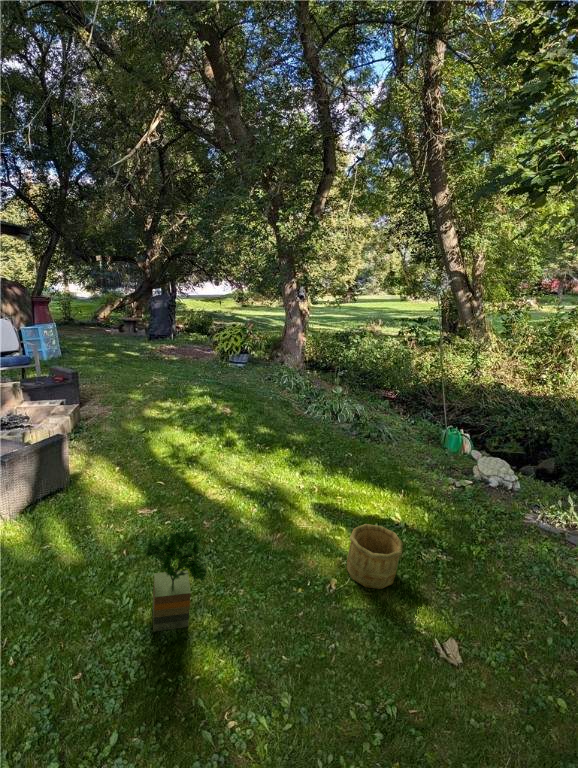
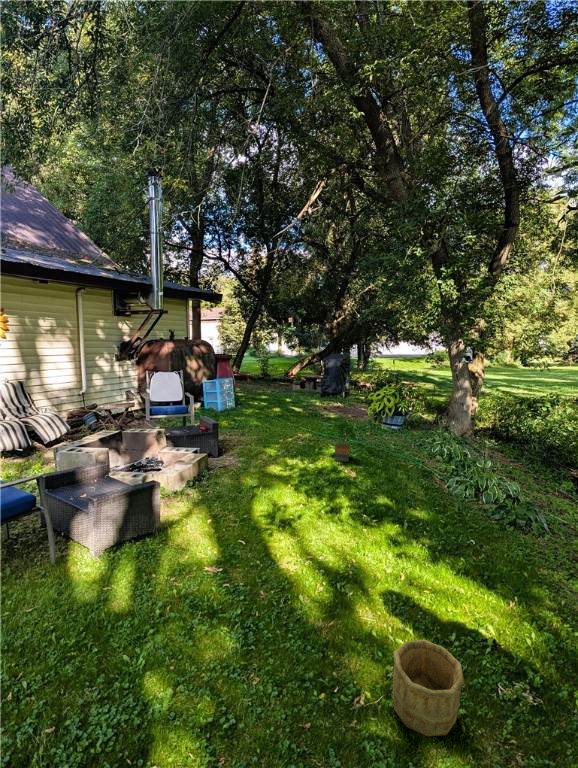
potted tree: present [143,530,208,631] -> present [333,422,357,462]

